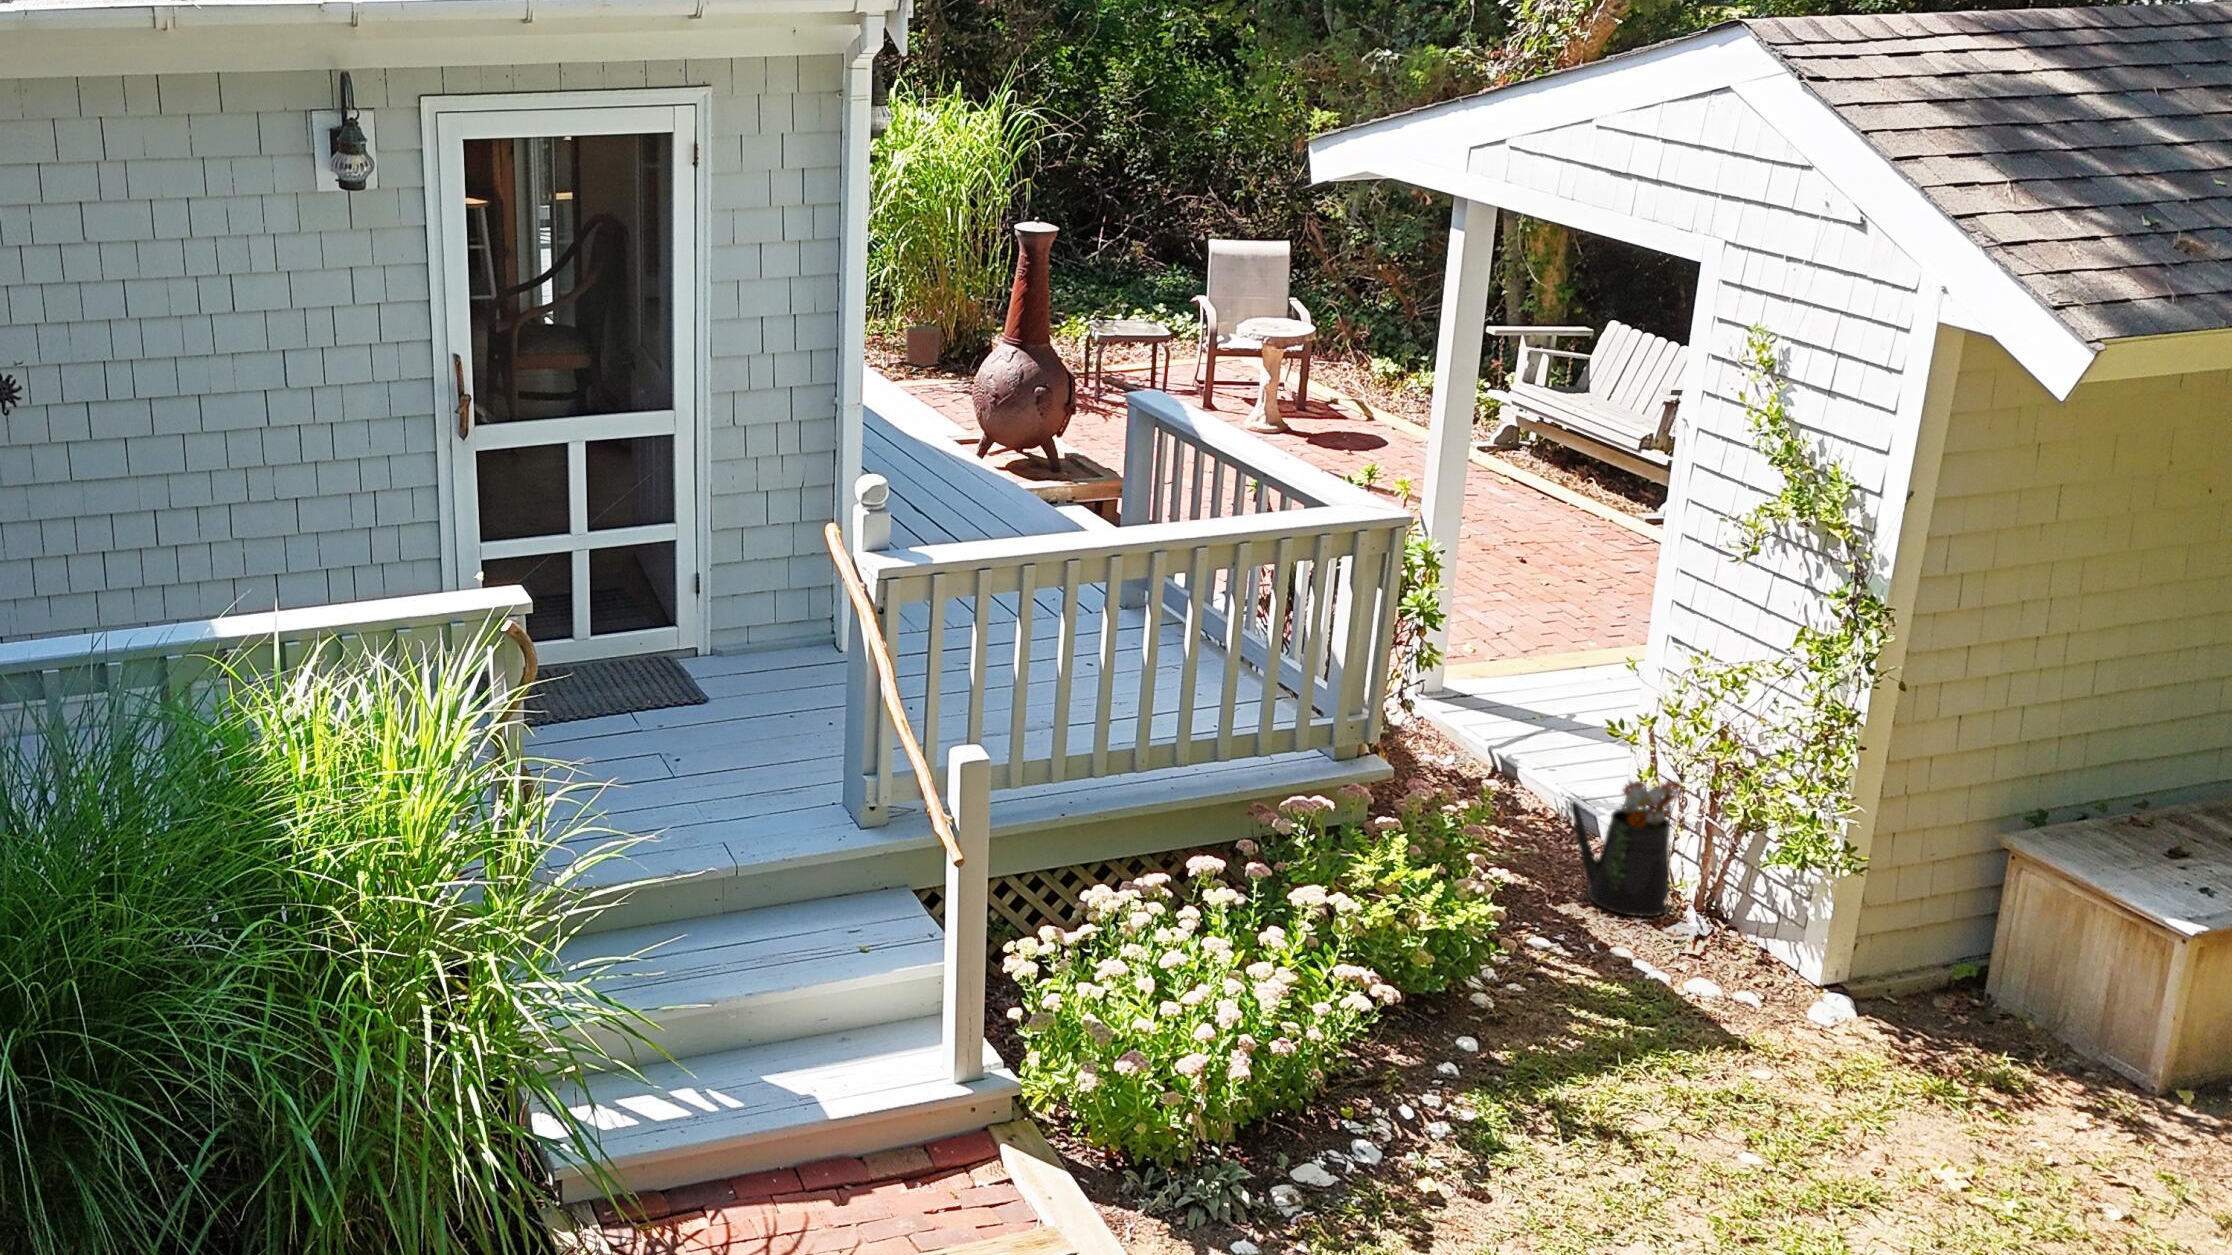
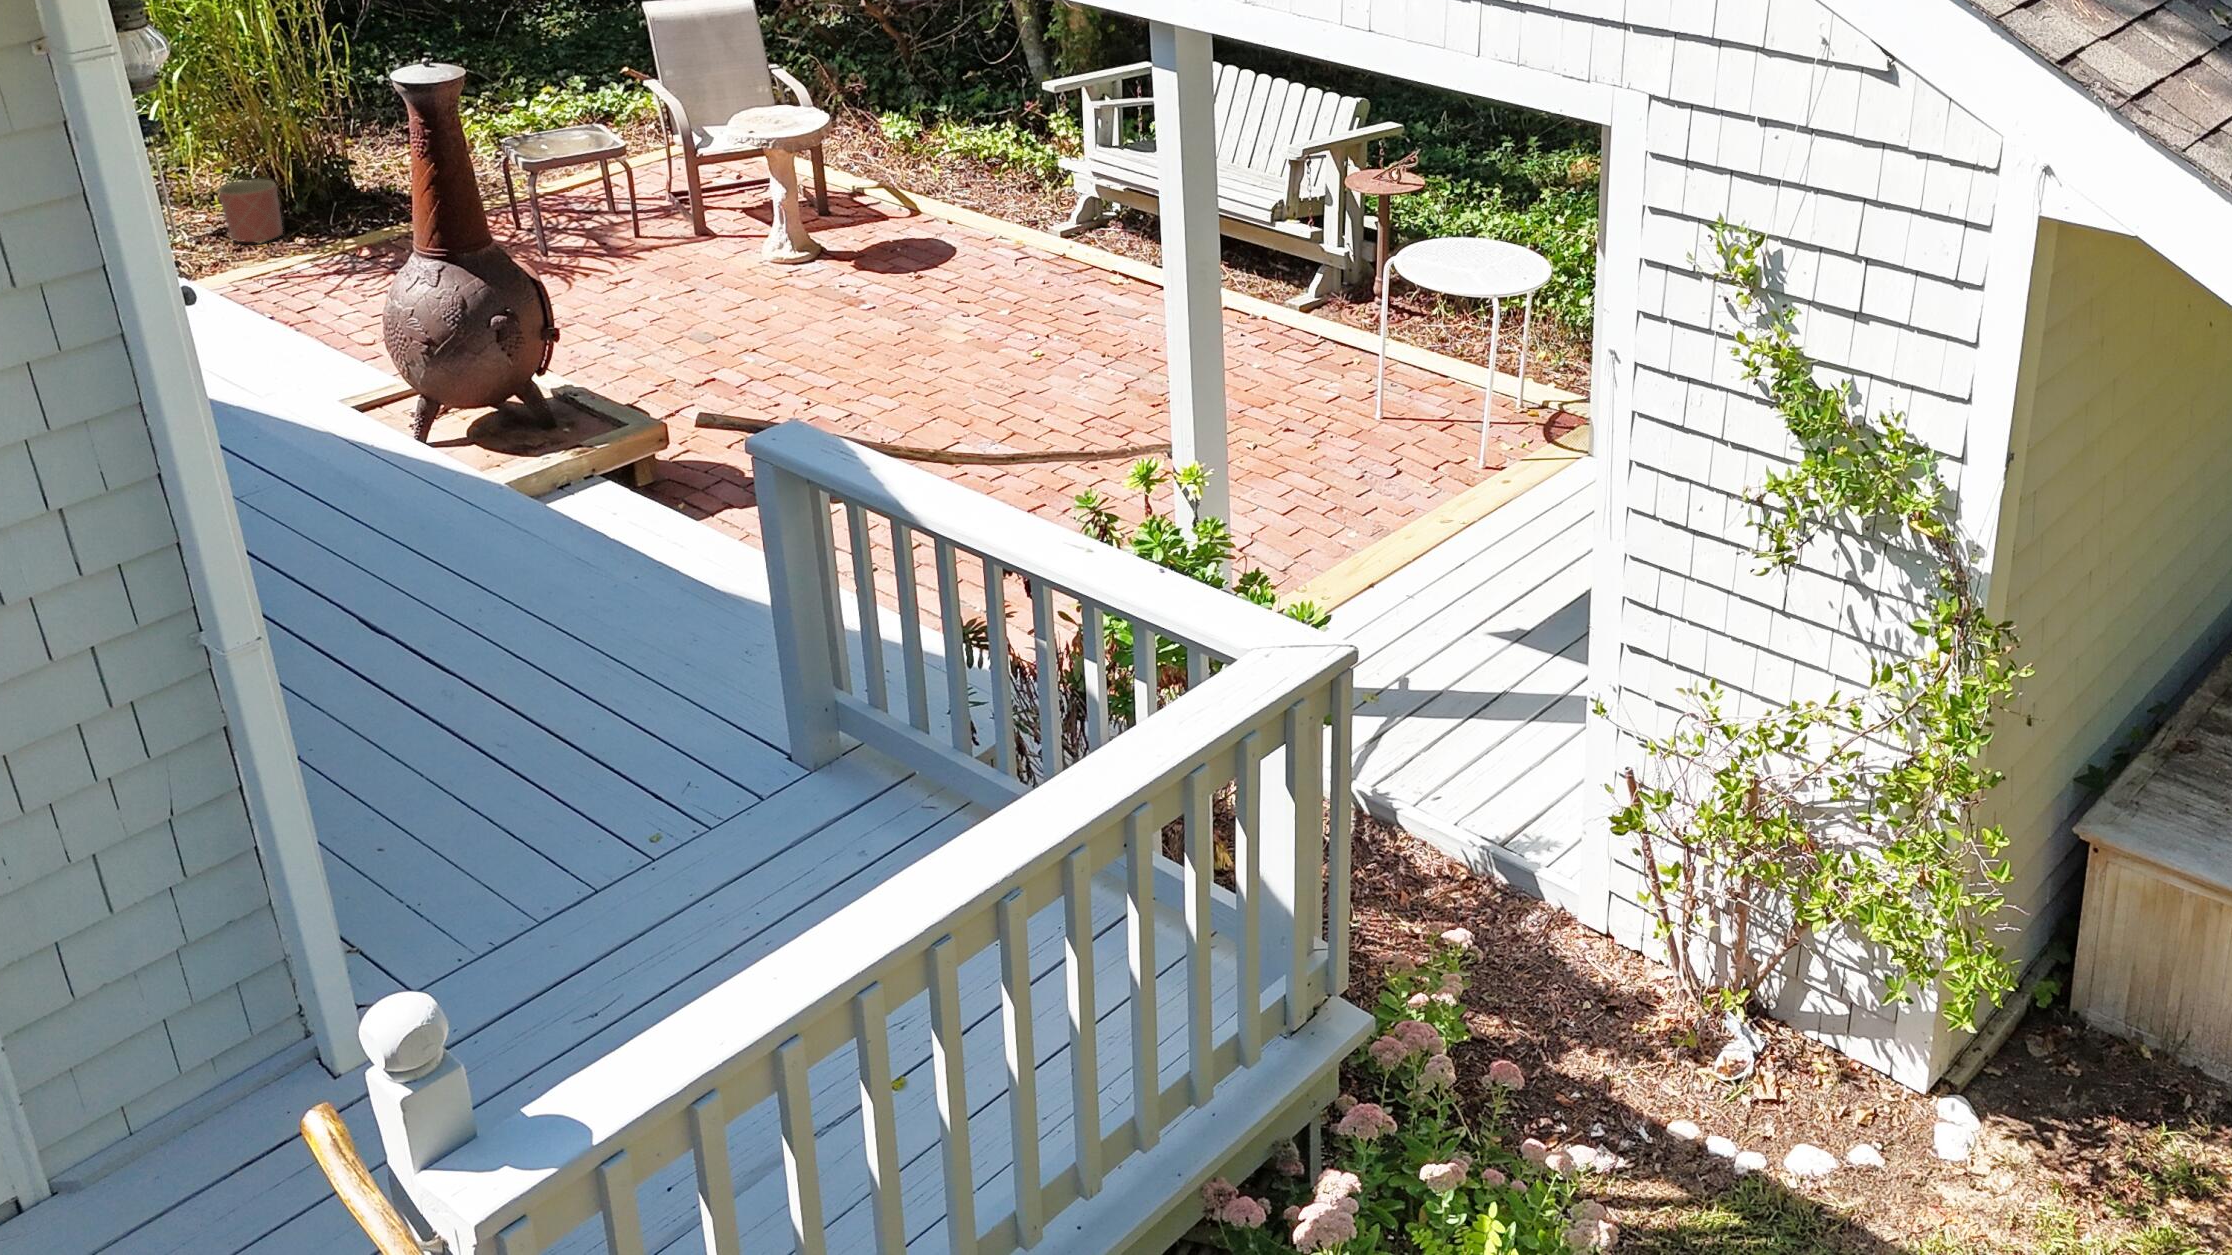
watering can: present [1572,780,1688,917] -> none [1556,841,1722,1053]

